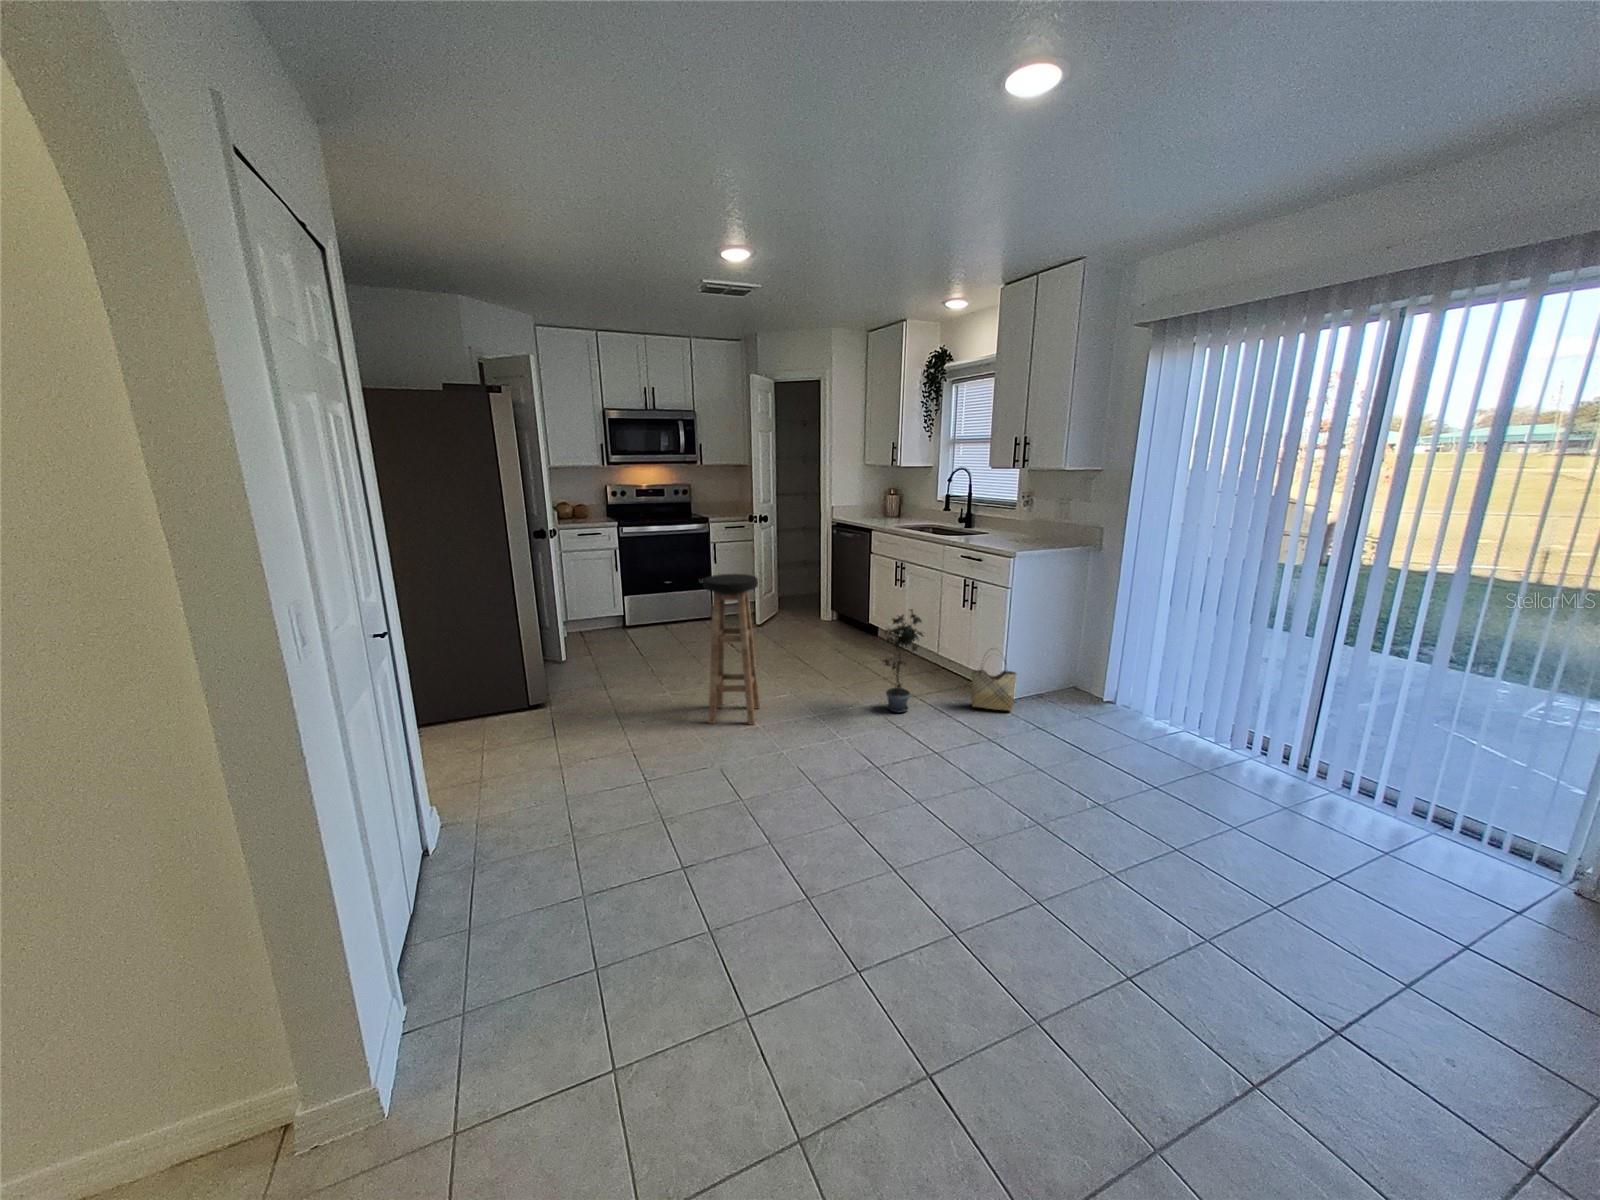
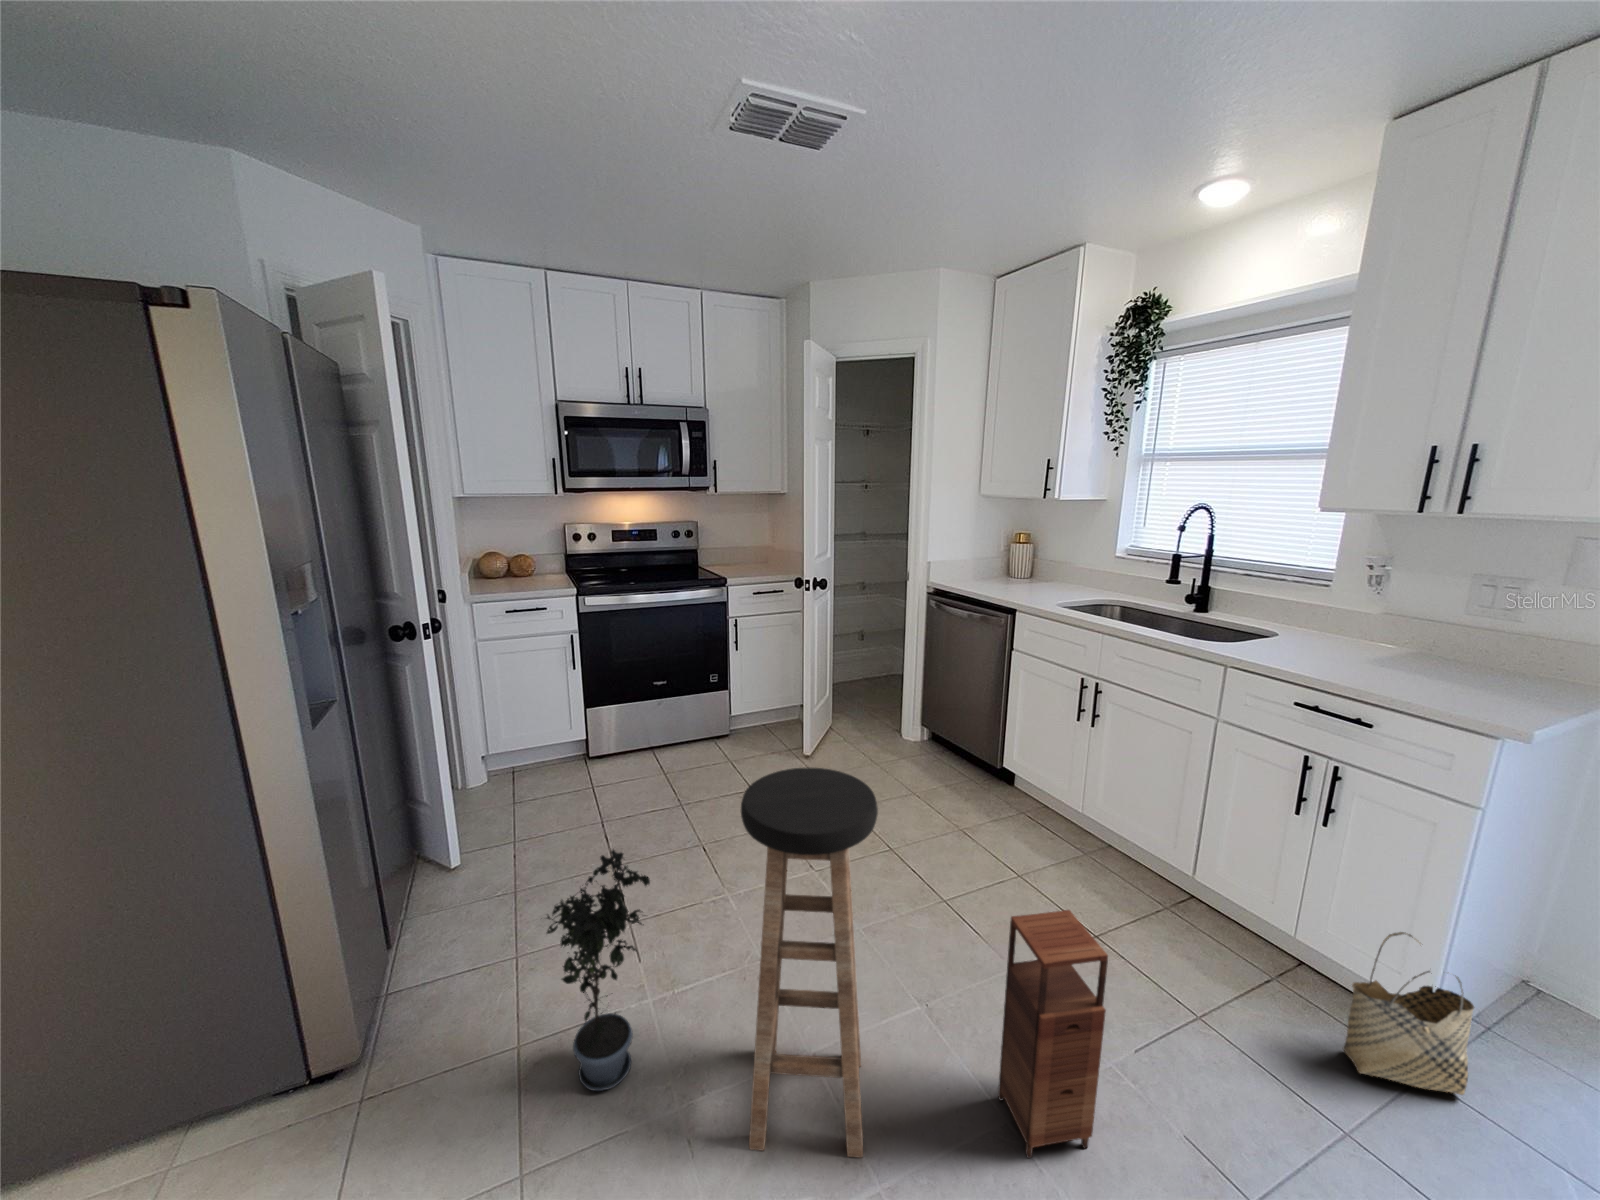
potted plant: present [882,609,923,713] -> present [547,850,650,1091]
storage cabinet: none [815,629,847,724] -> present [998,910,1108,1158]

